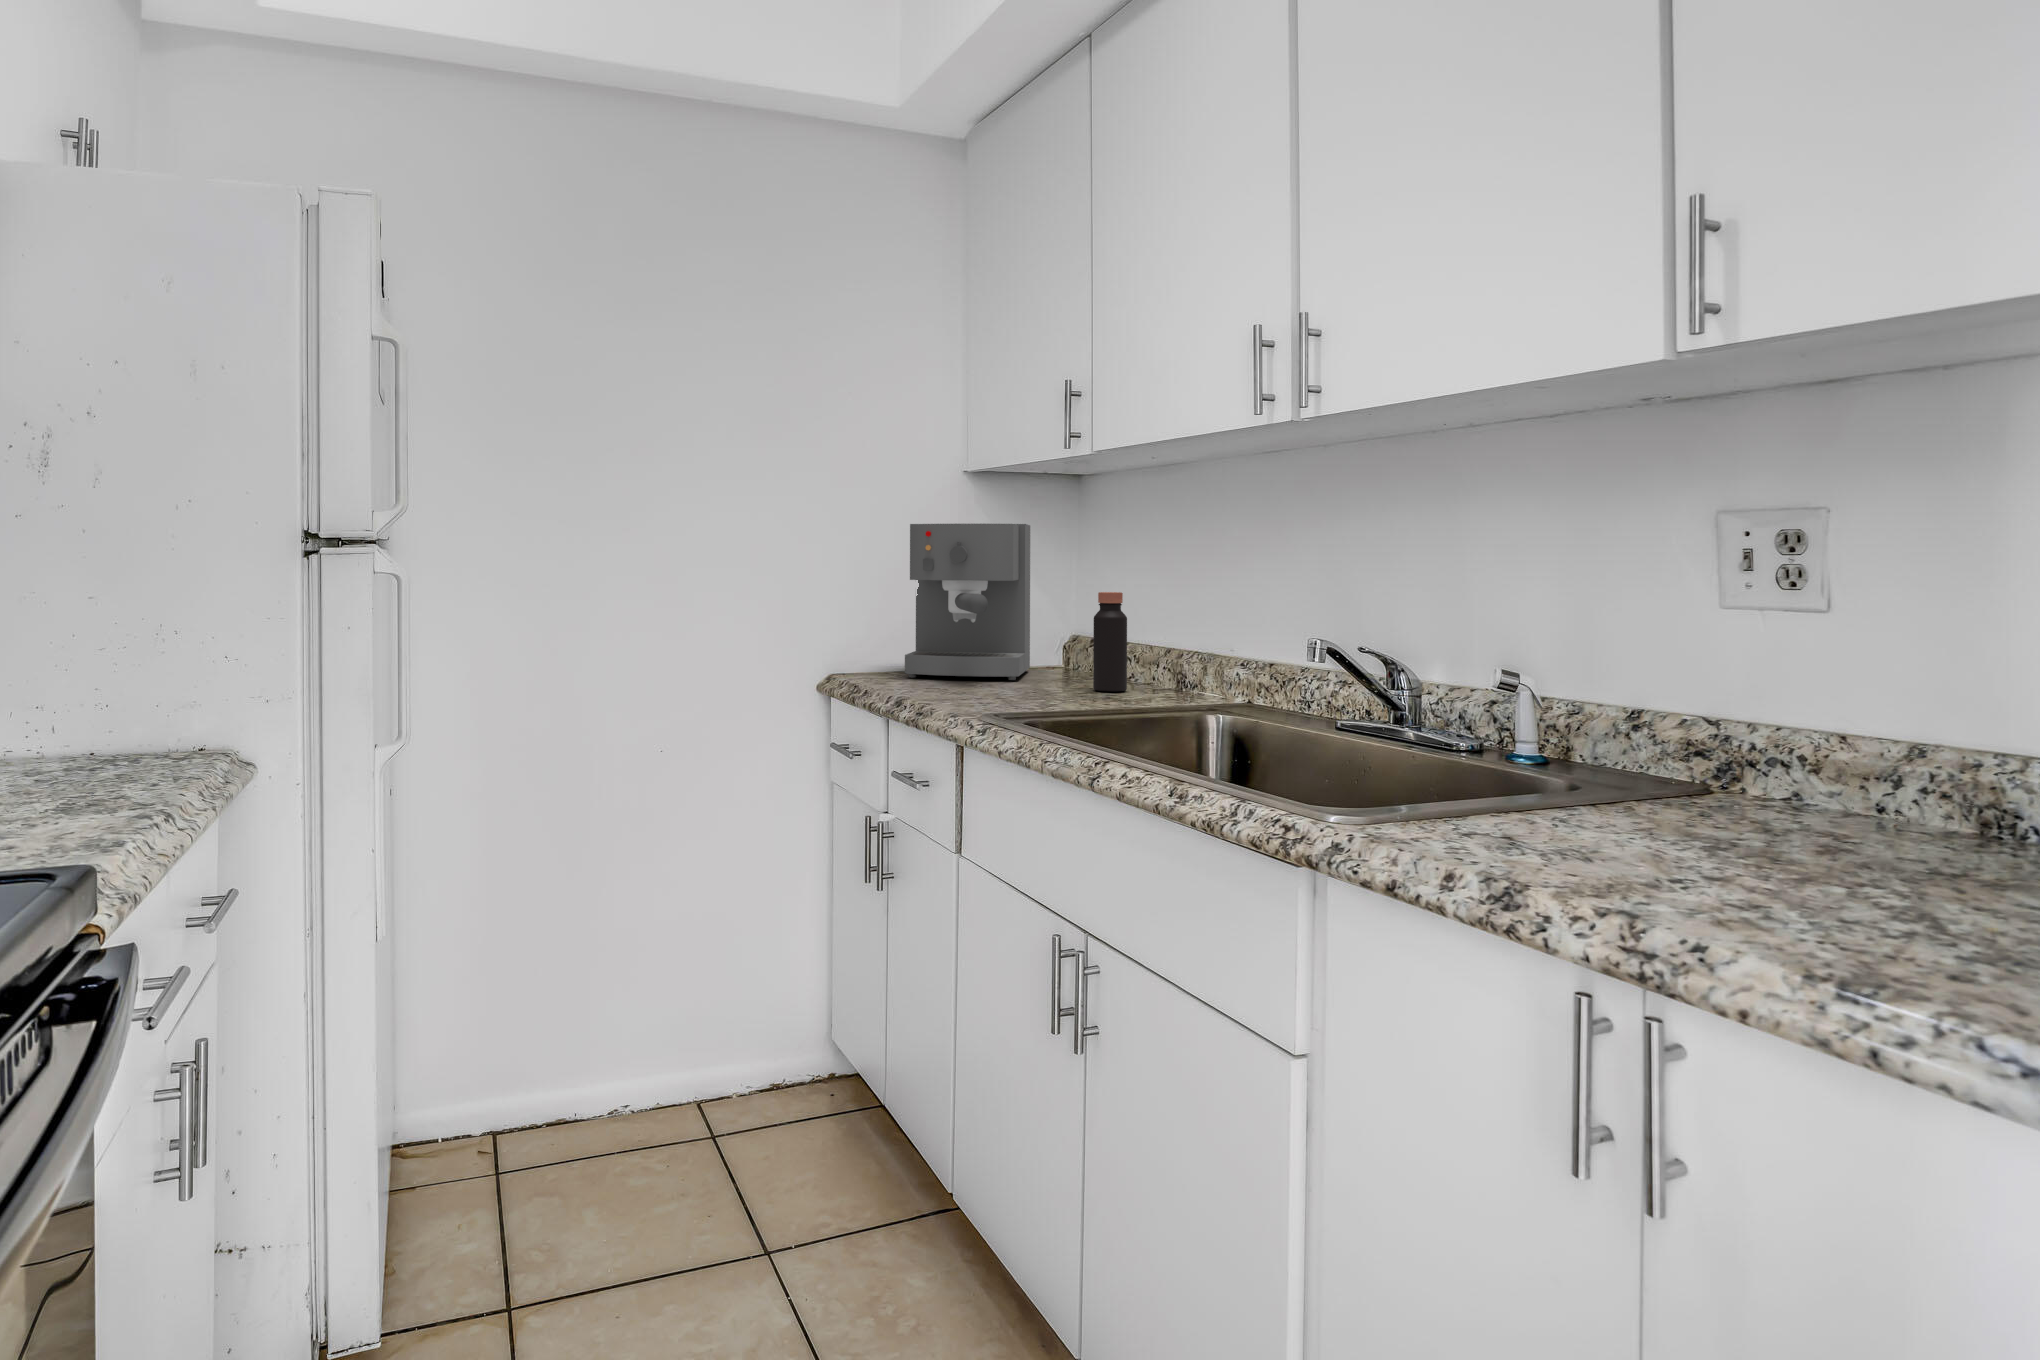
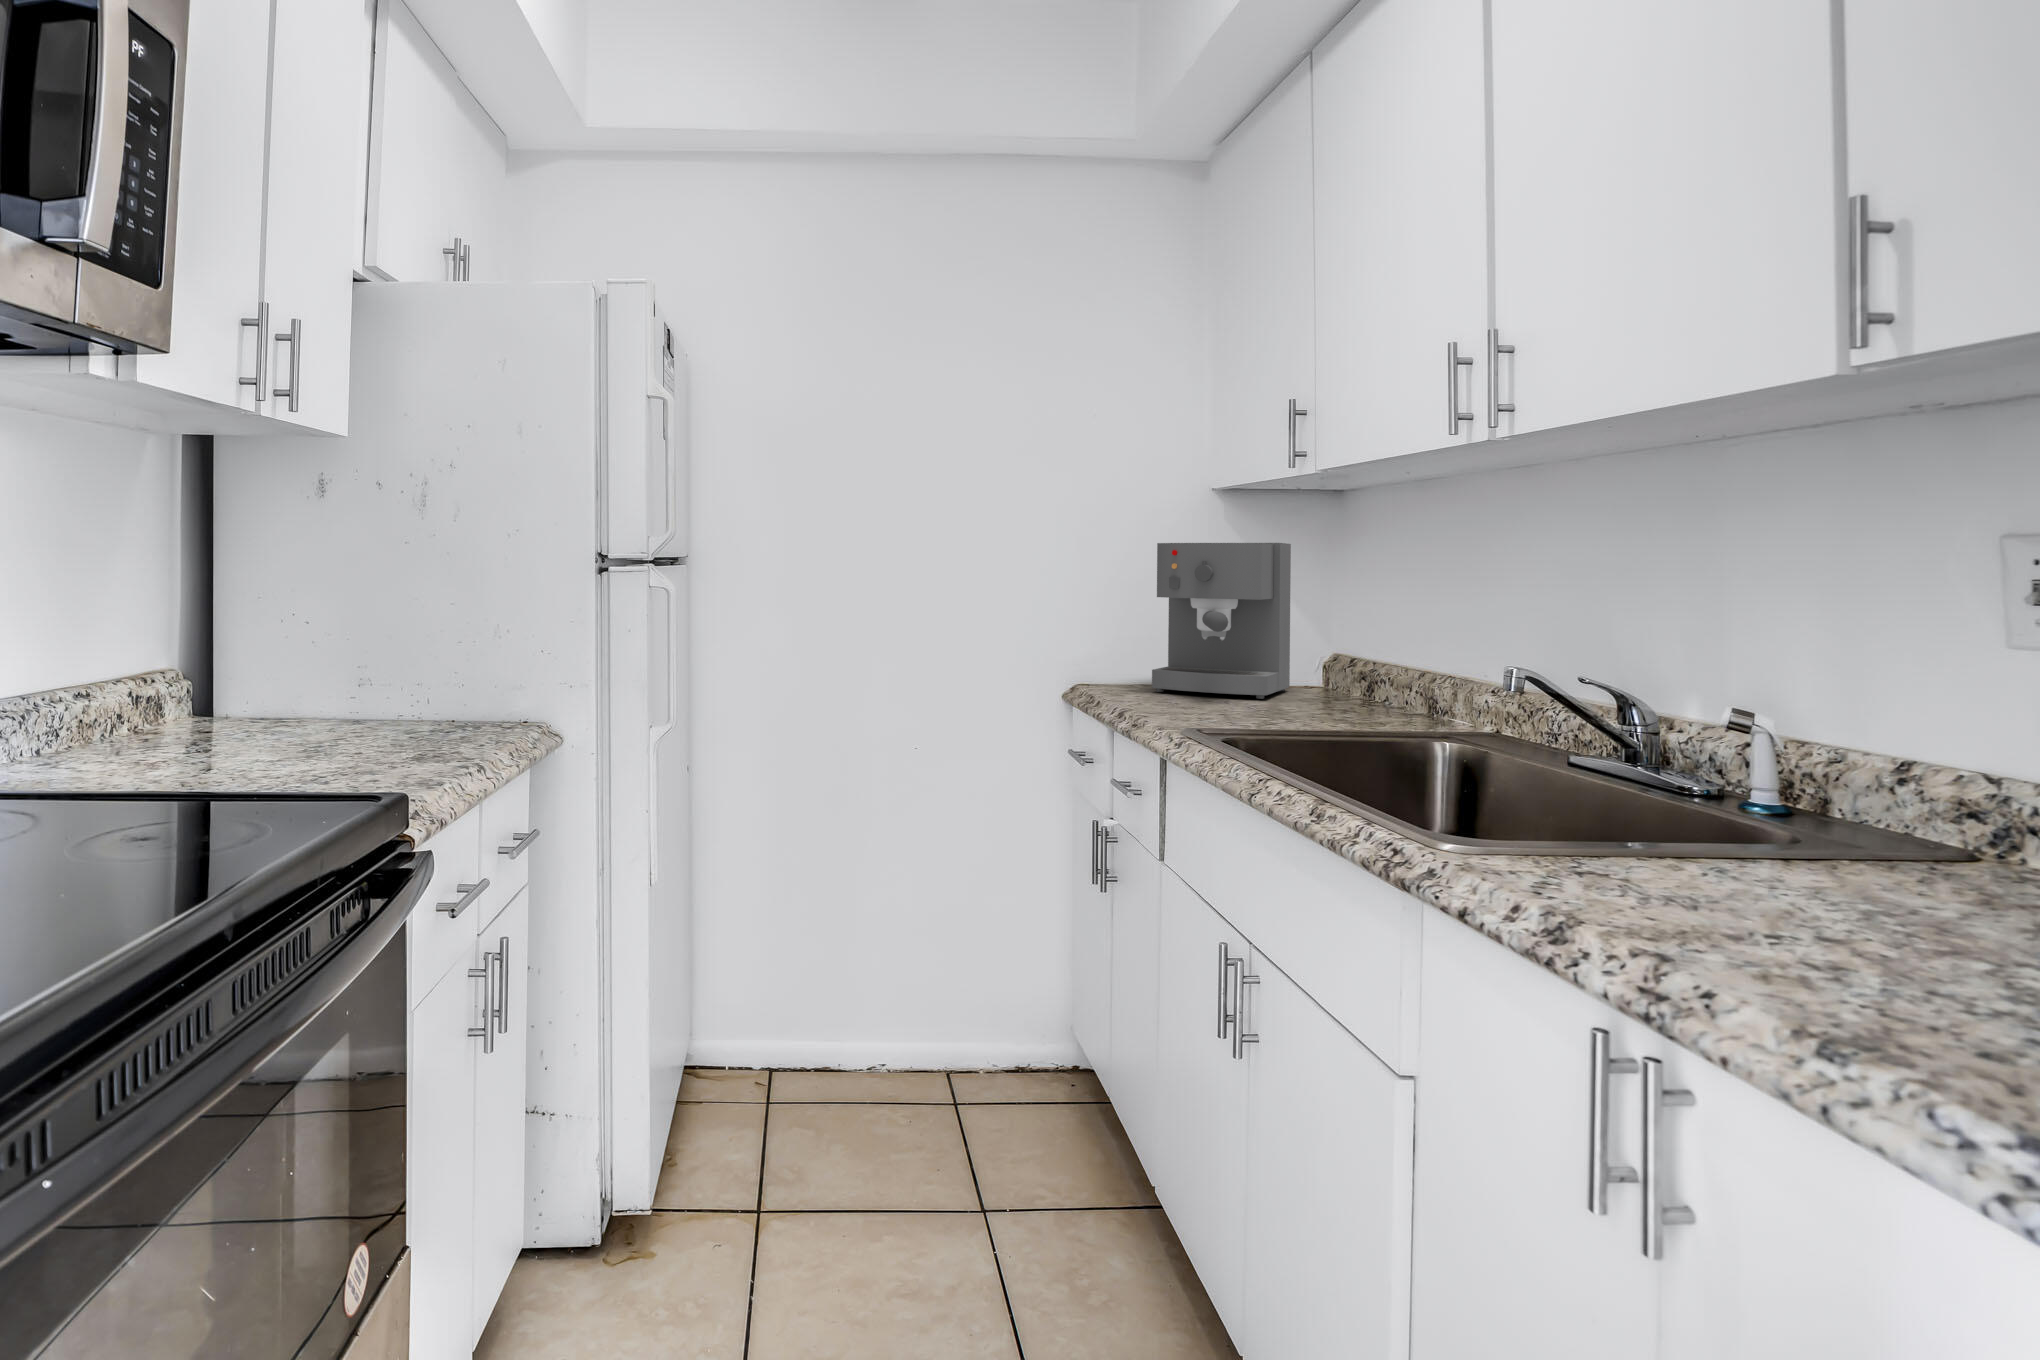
bottle: present [1093,592,1127,692] -> none [1339,613,1376,715]

